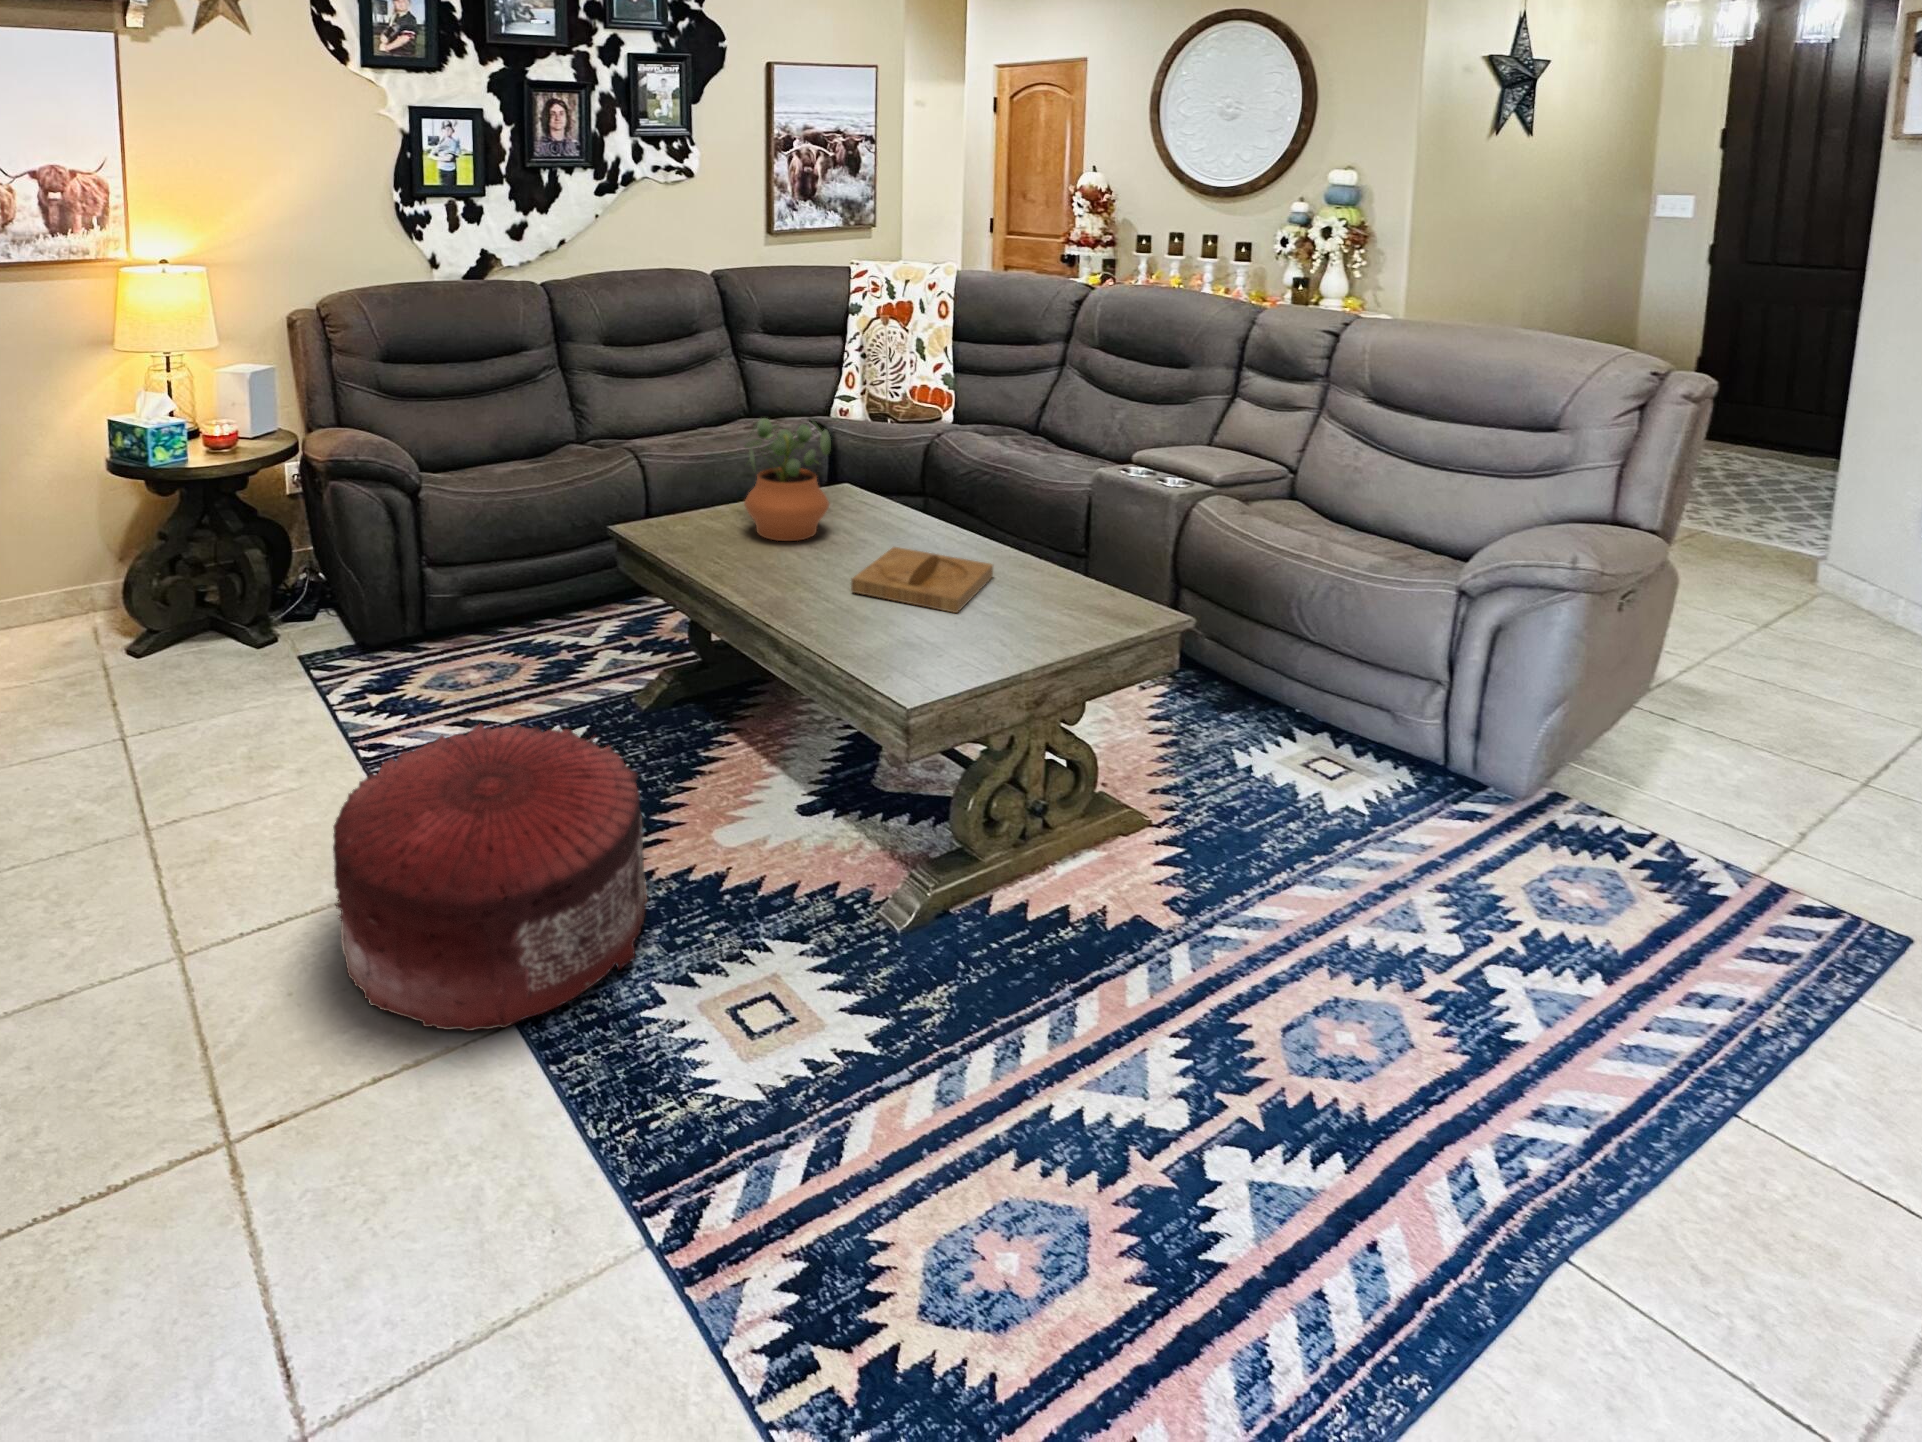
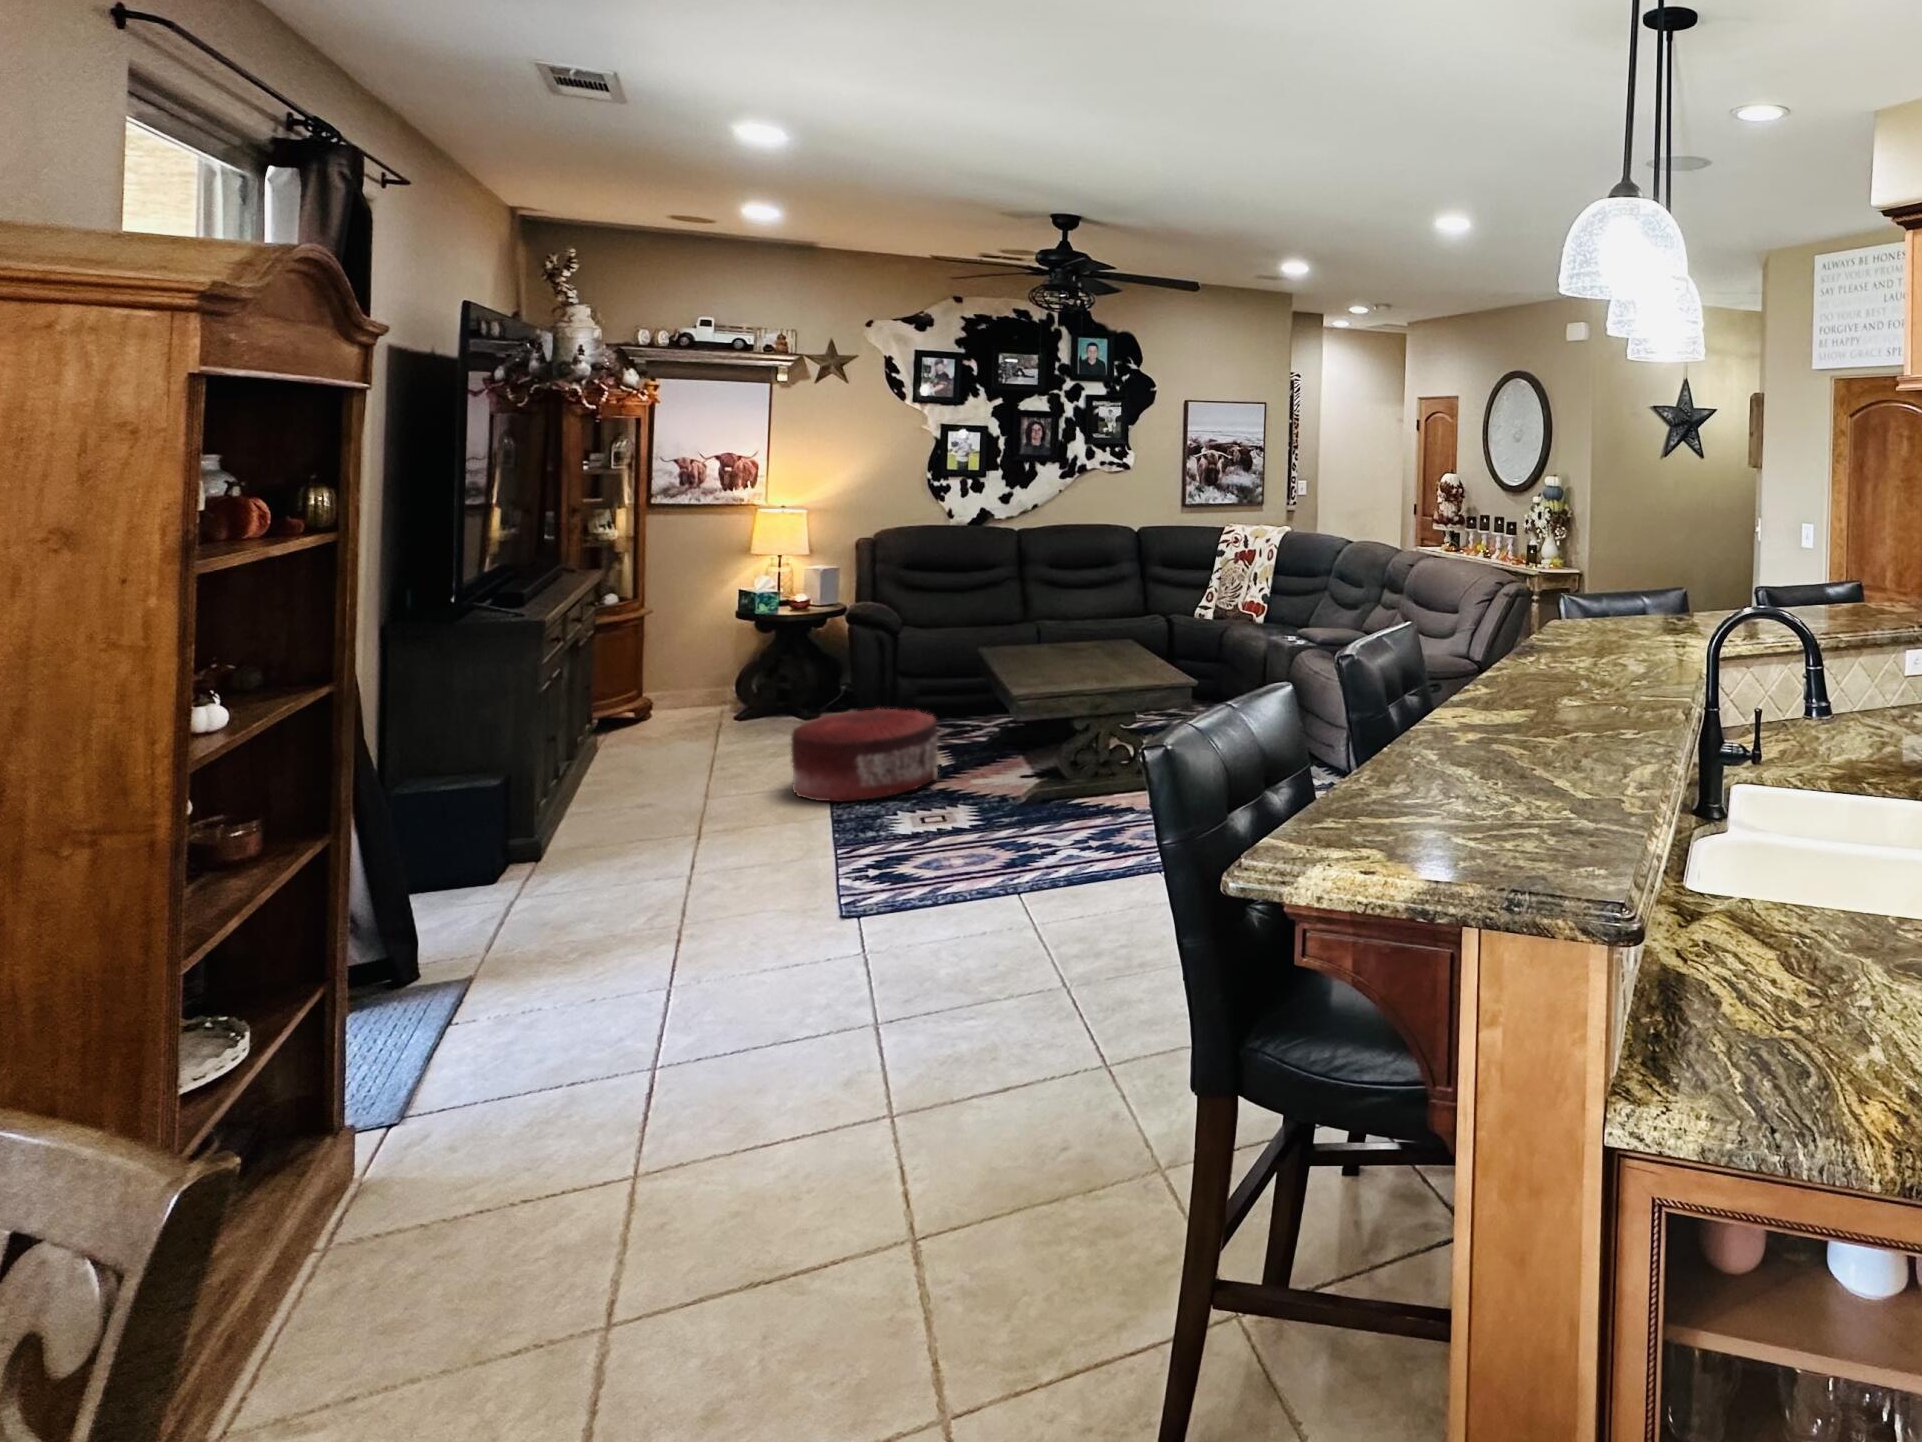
potted plant: present [744,418,831,541] -> none [1049,585,1096,646]
tray: present [851,547,993,613] -> none [1068,644,1145,662]

